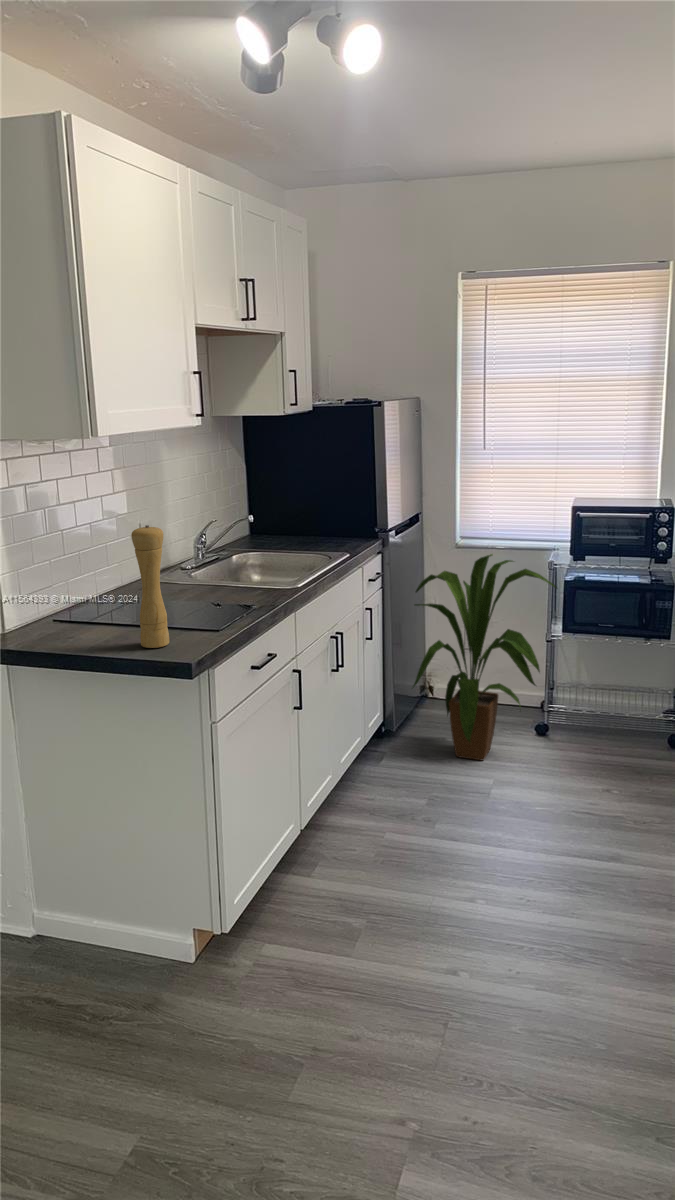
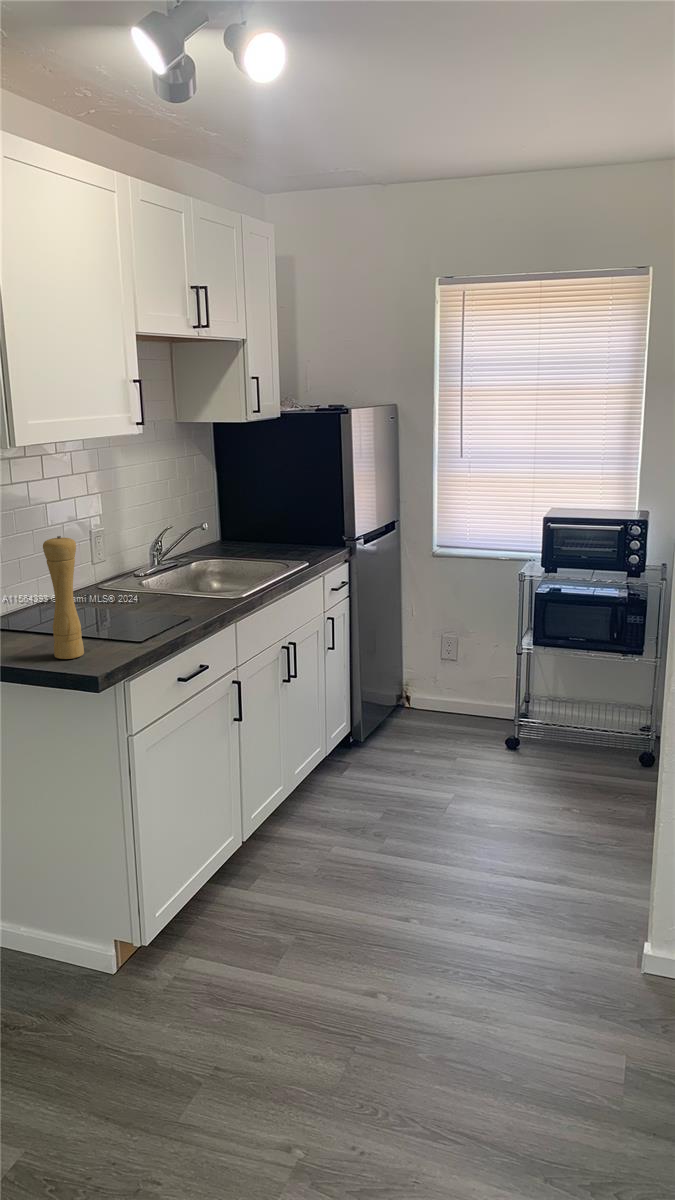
house plant: present [413,554,557,760] -> none [374,565,523,773]

